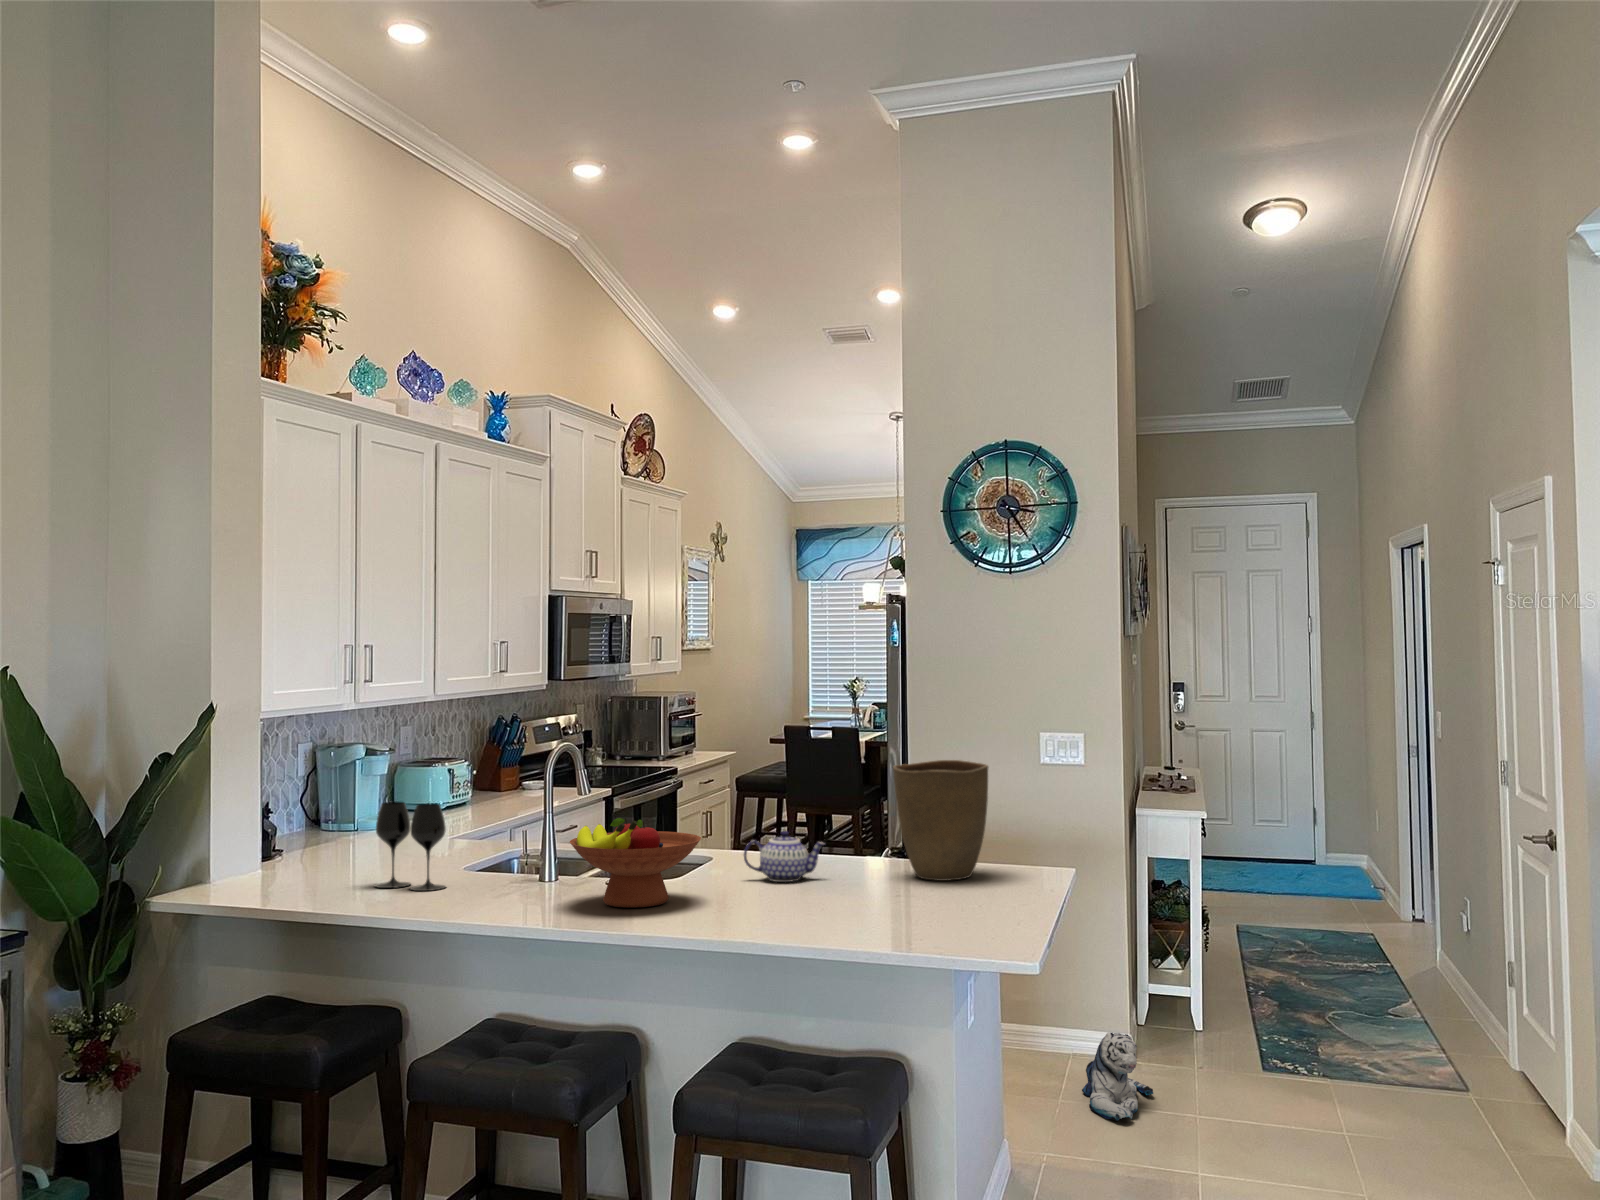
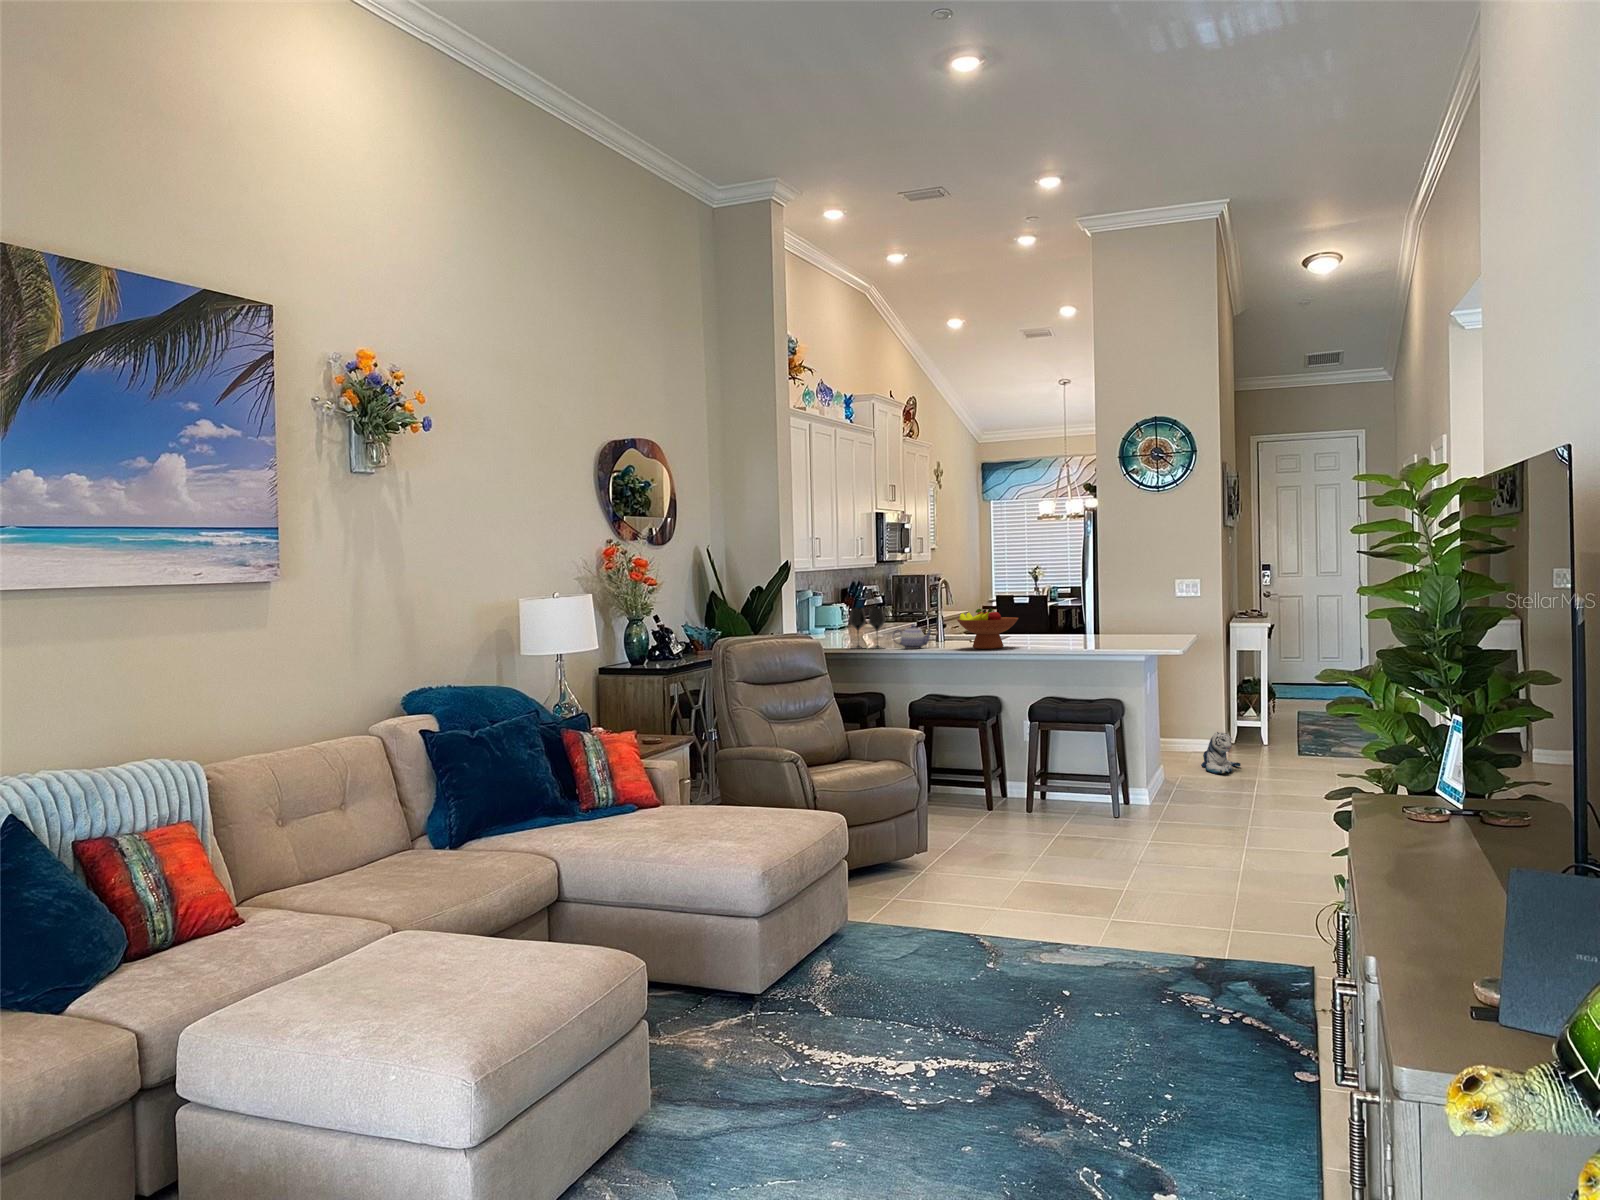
vase: present [893,760,988,881] -> none [1106,584,1155,641]
teapot: present [744,831,825,882] -> present [893,625,932,649]

